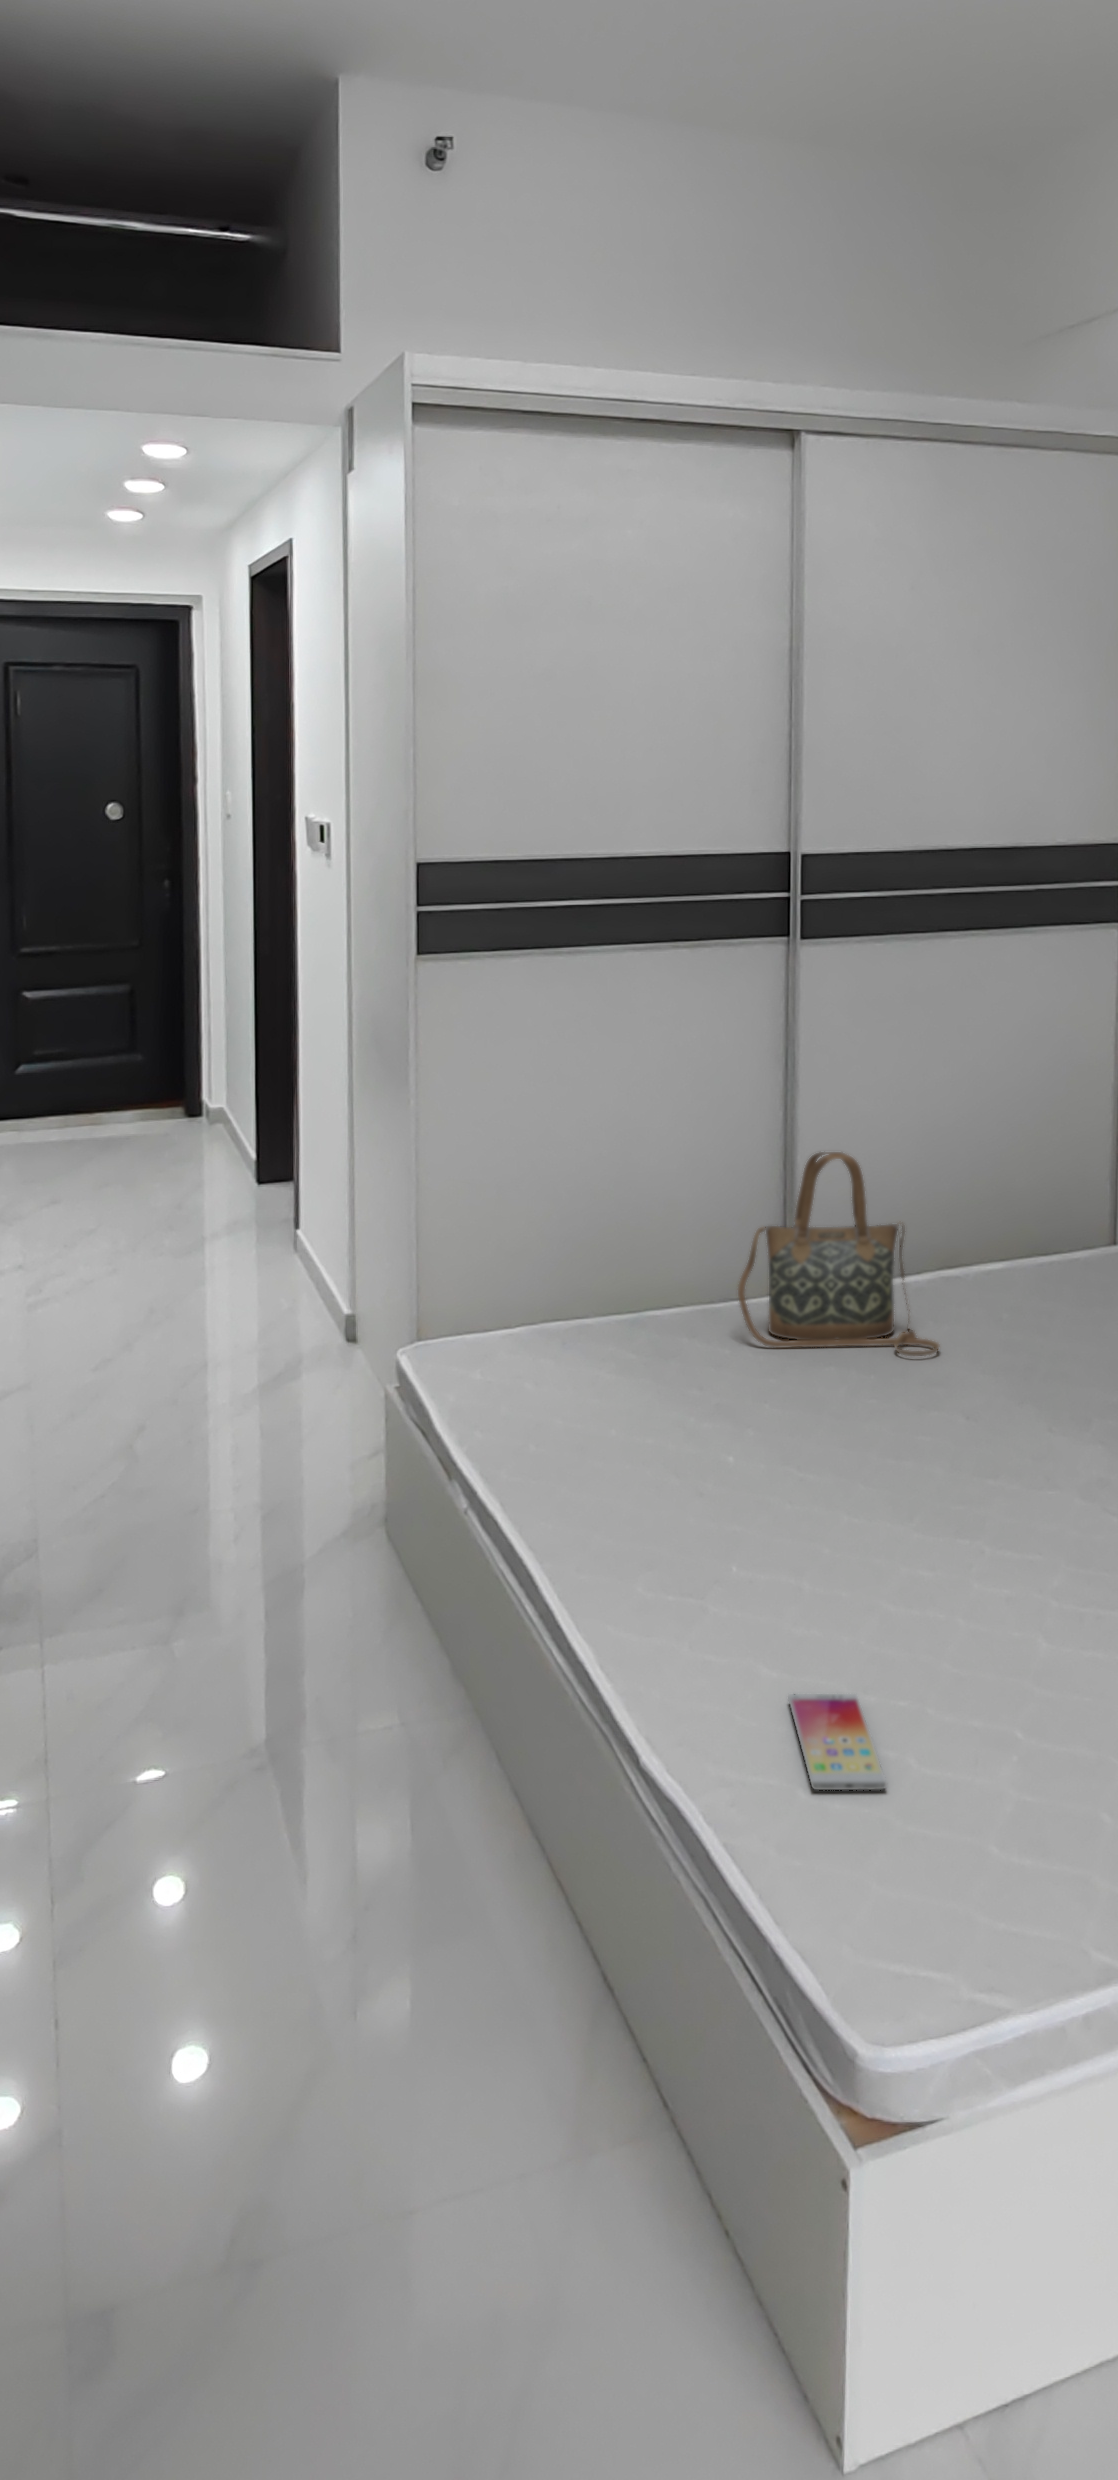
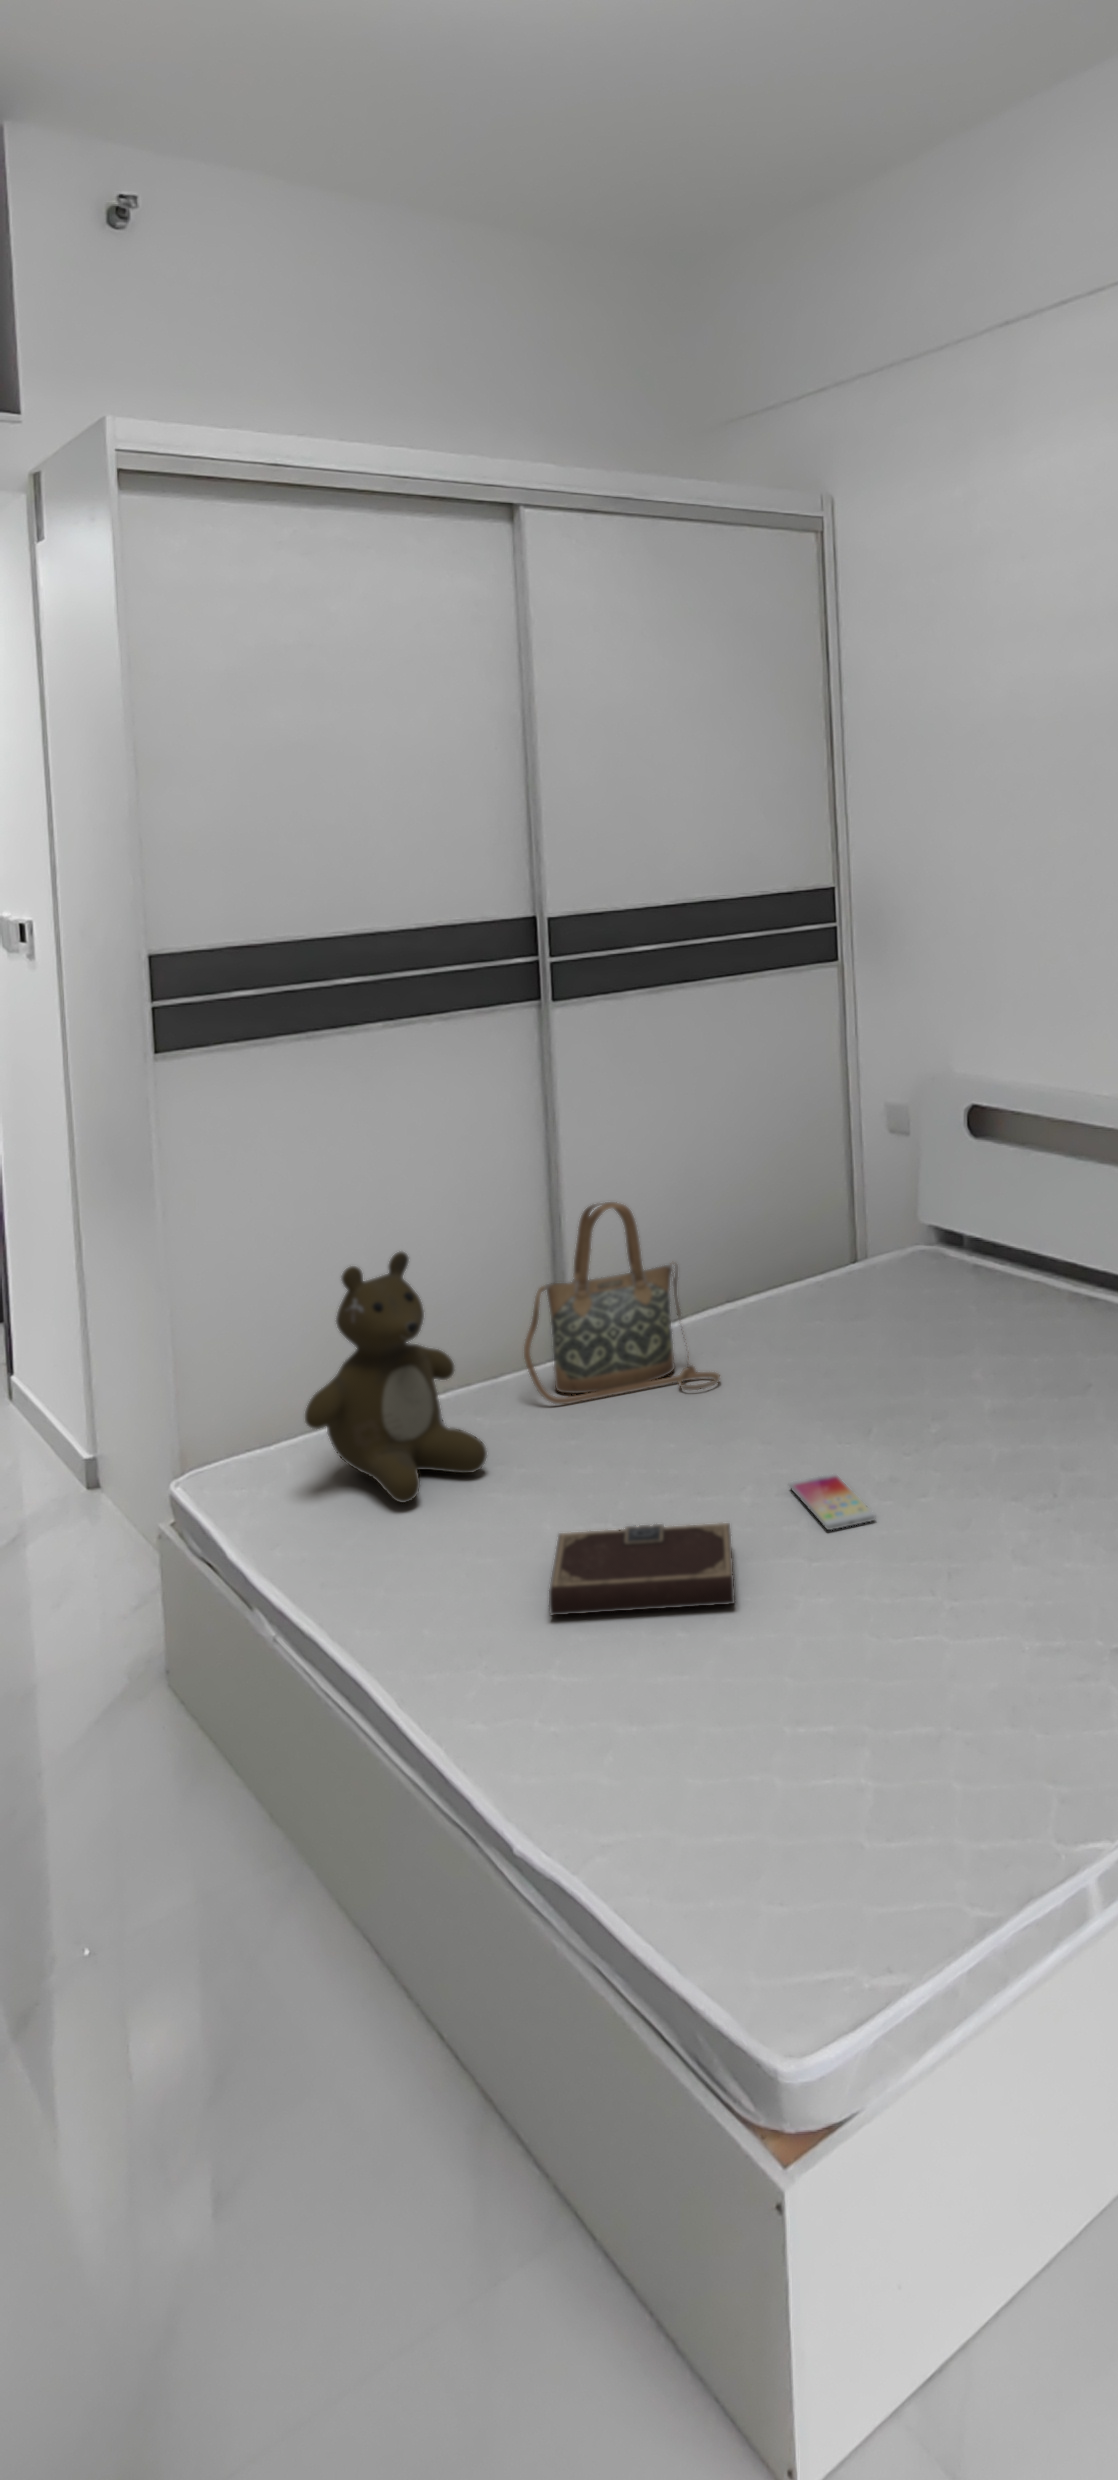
teddy bear: none [517,1173,687,1415] -> present [305,1252,487,1503]
notebook: none [719,1474,916,1581] -> present [549,1523,735,1615]
smartphone: present [788,1694,886,1790] -> present [789,1474,875,1530]

